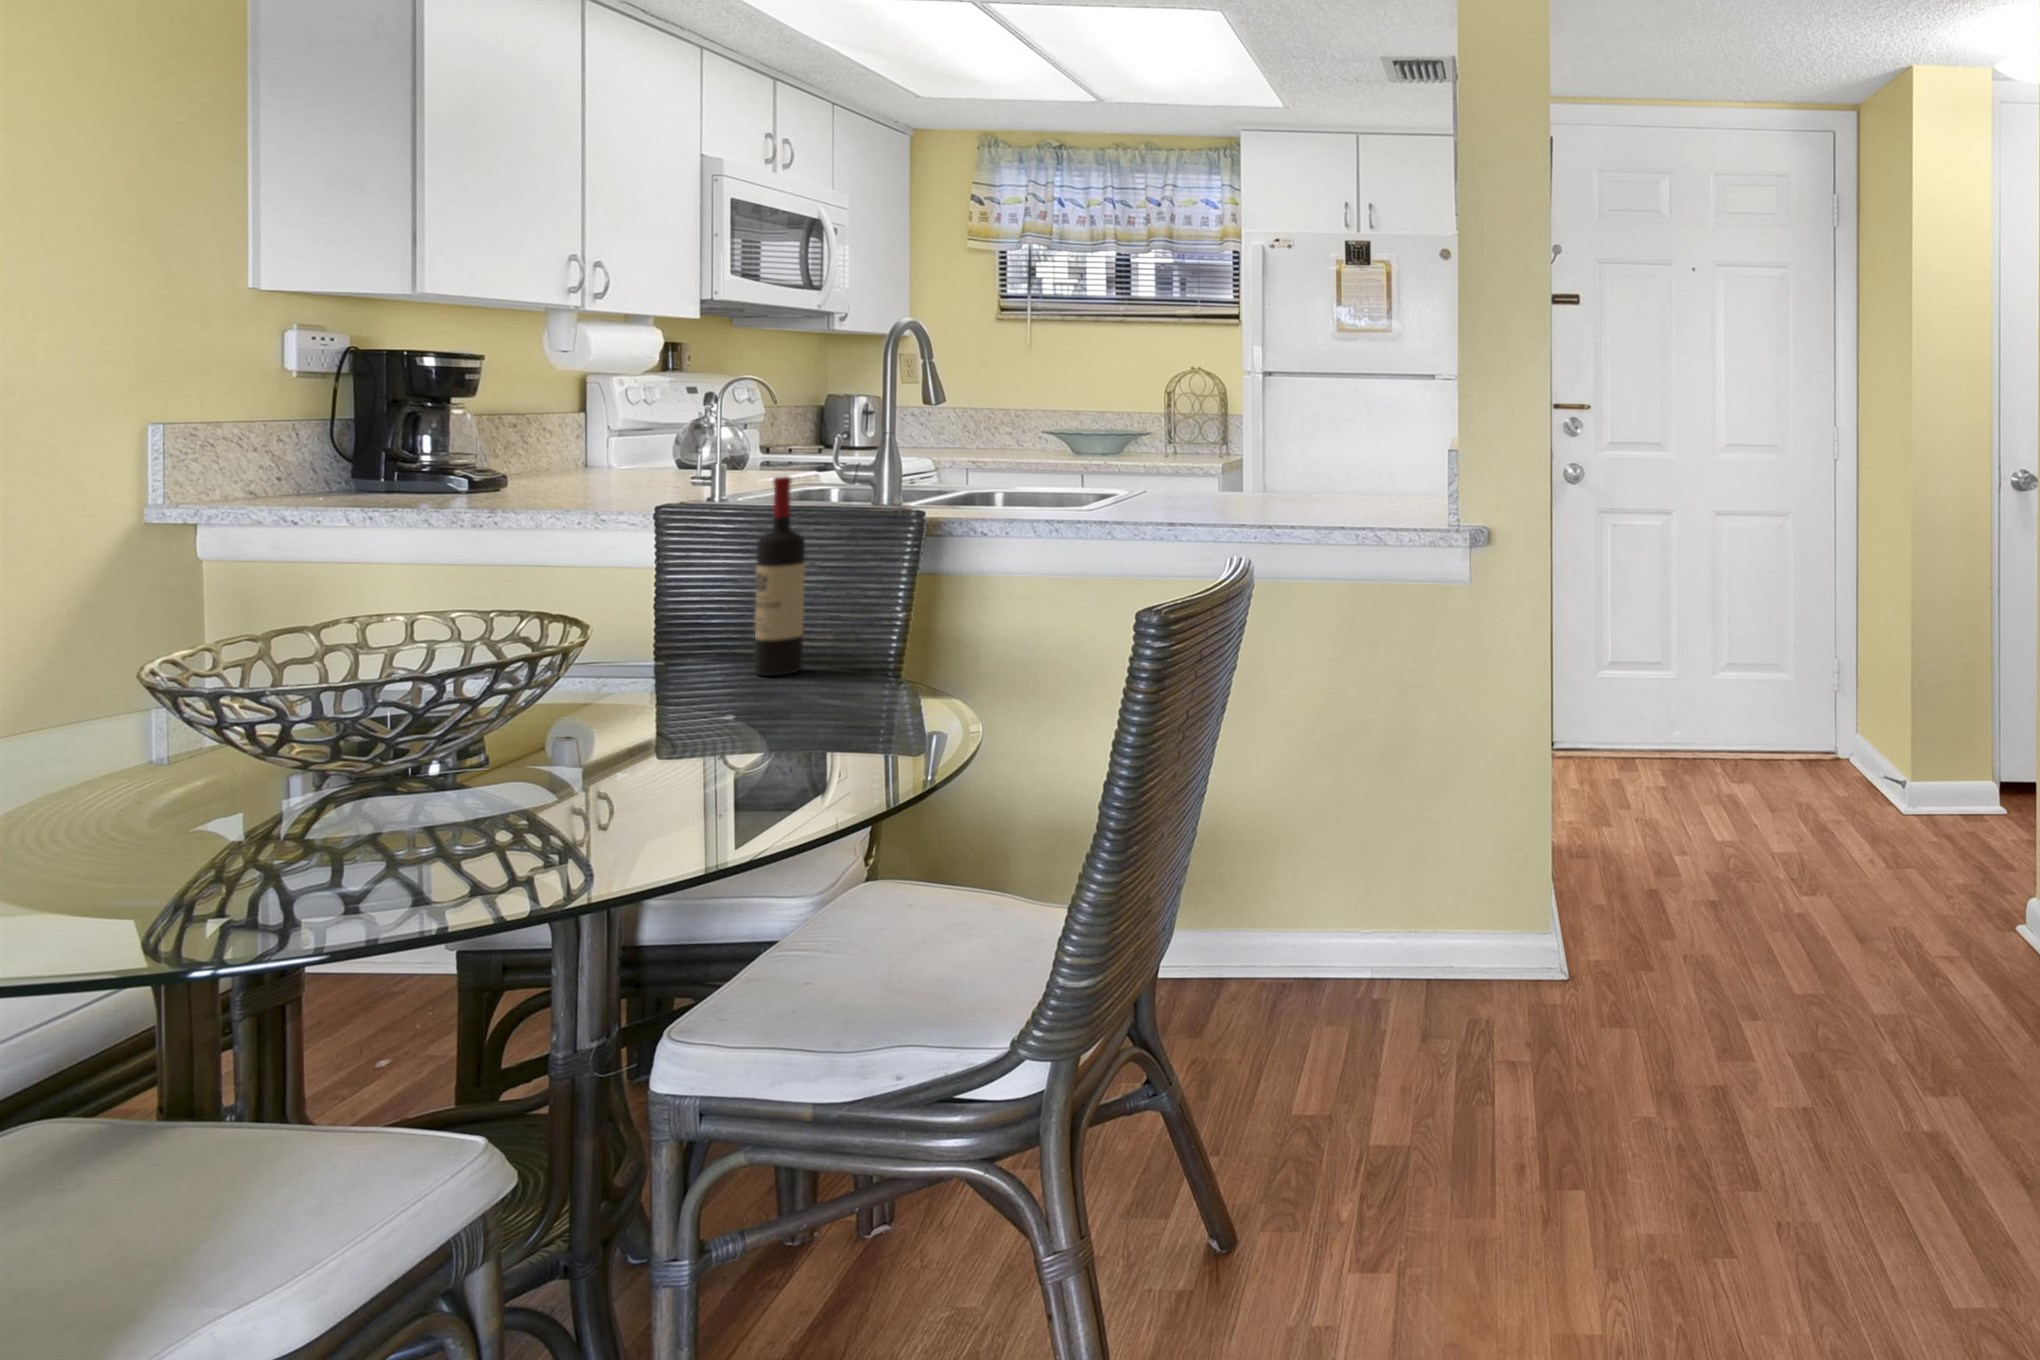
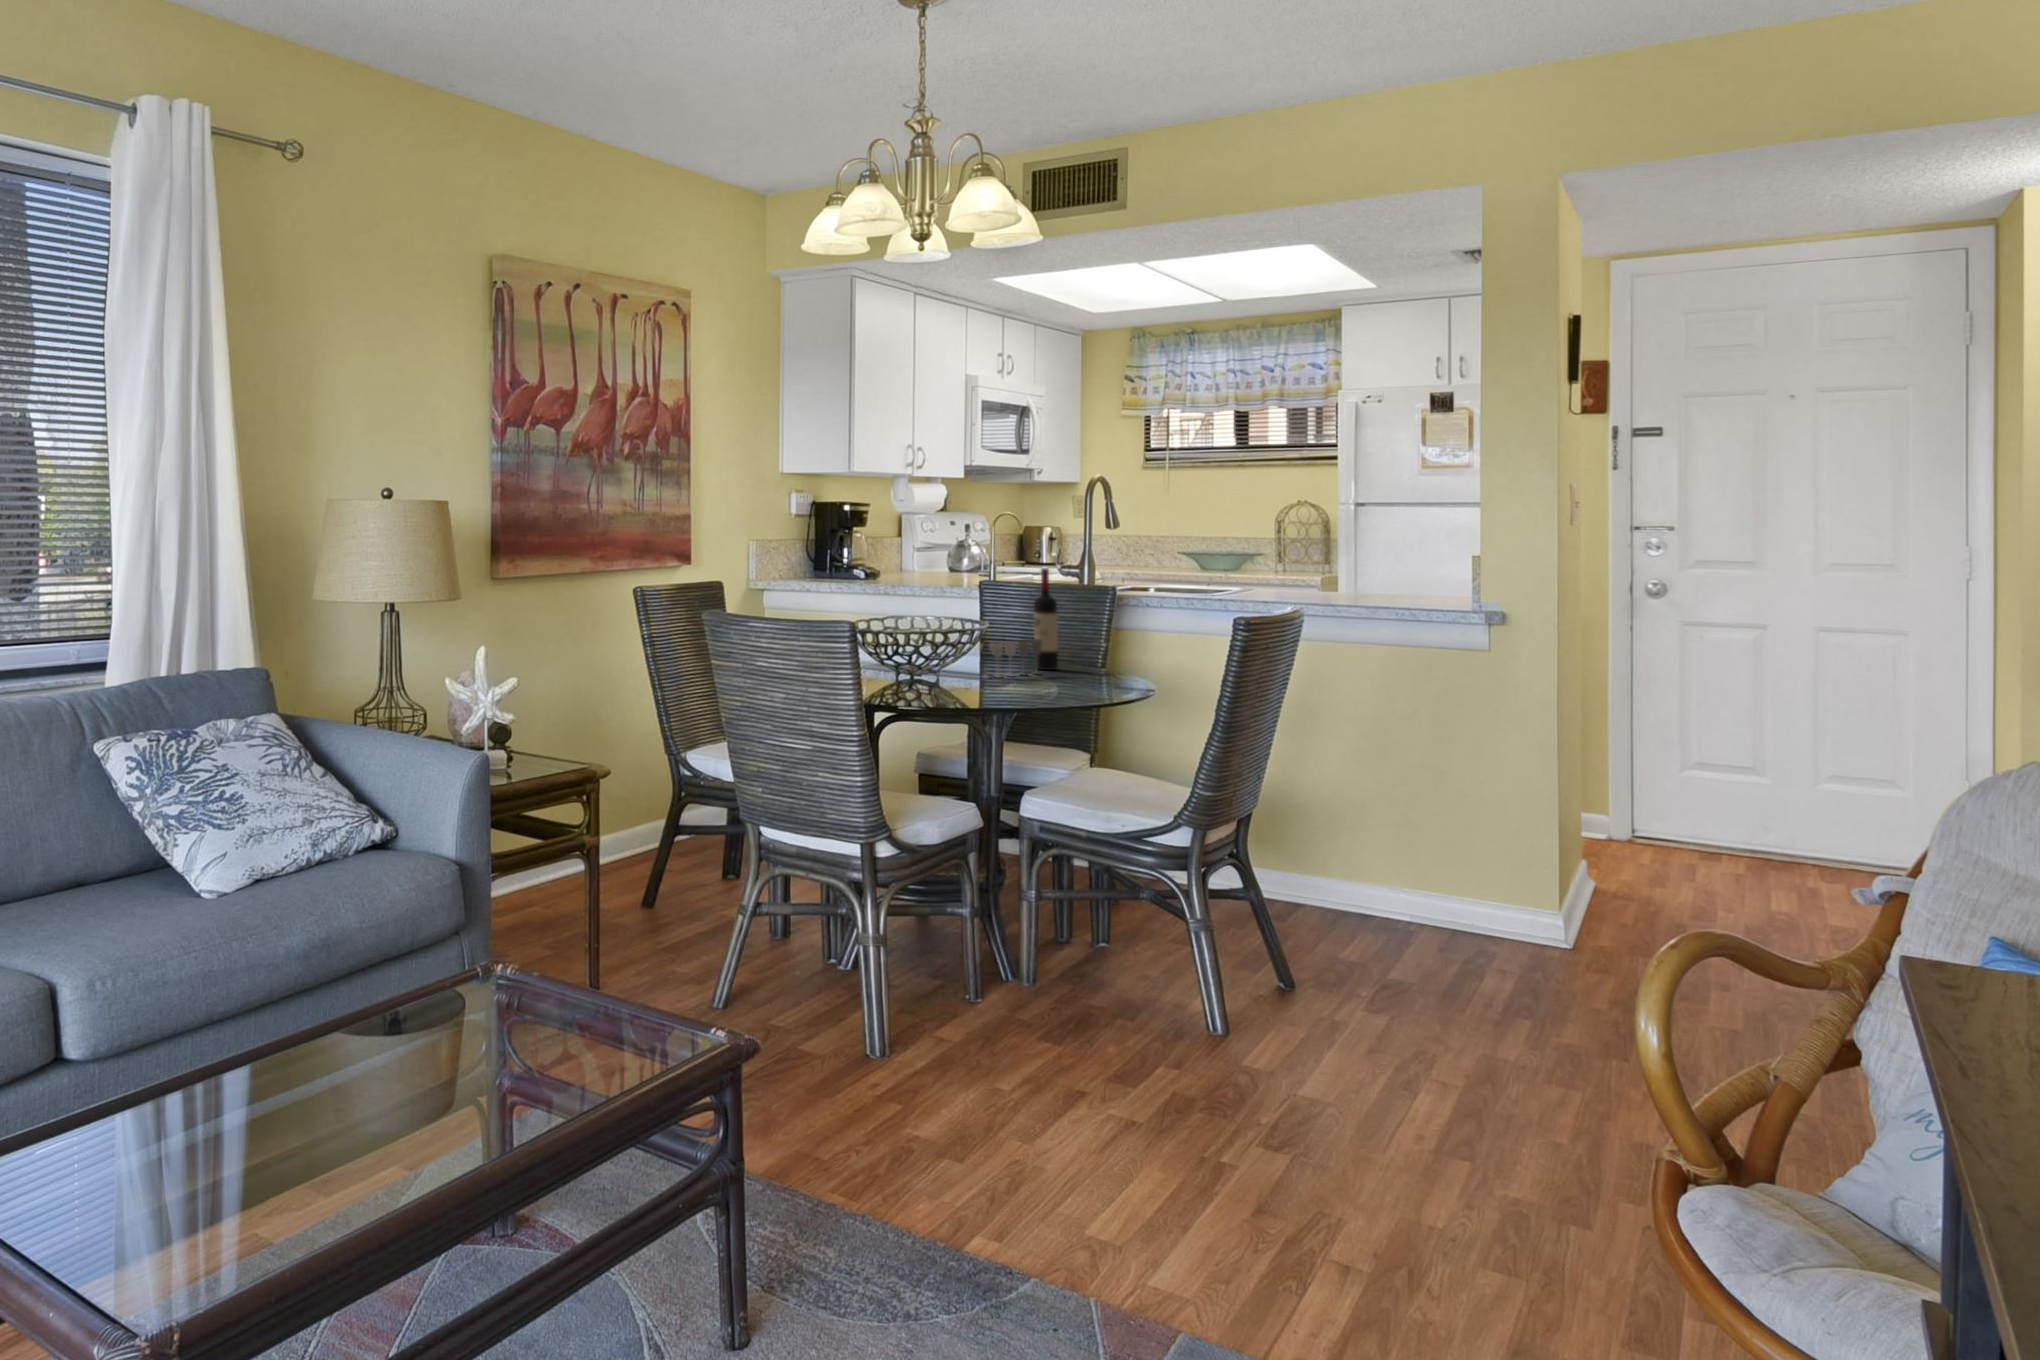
wine glass: none [608,620,765,723] -> present [980,639,1042,679]

